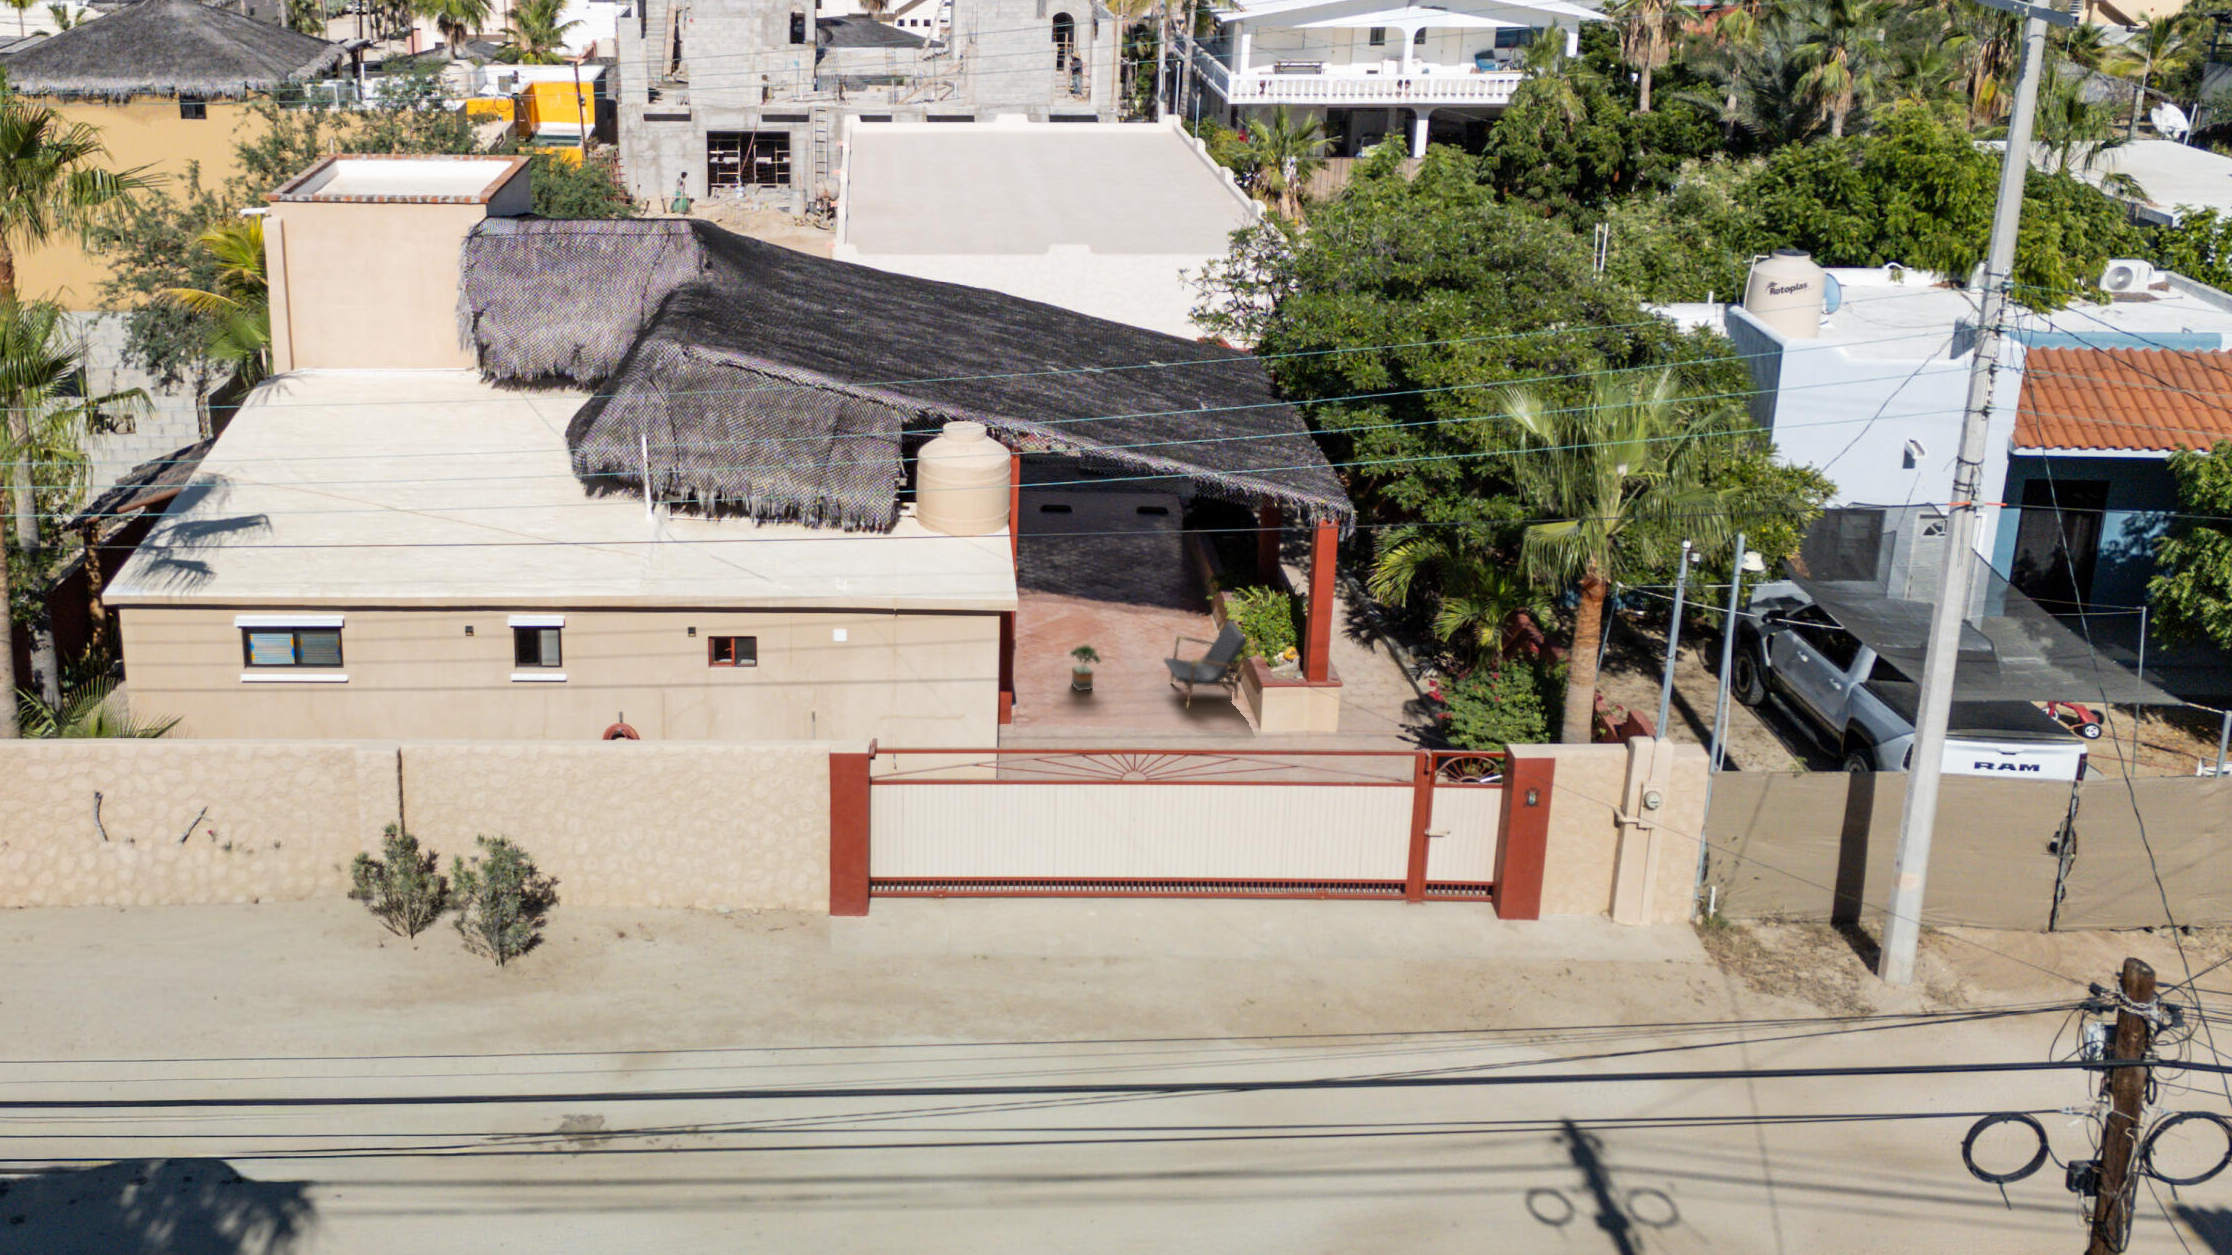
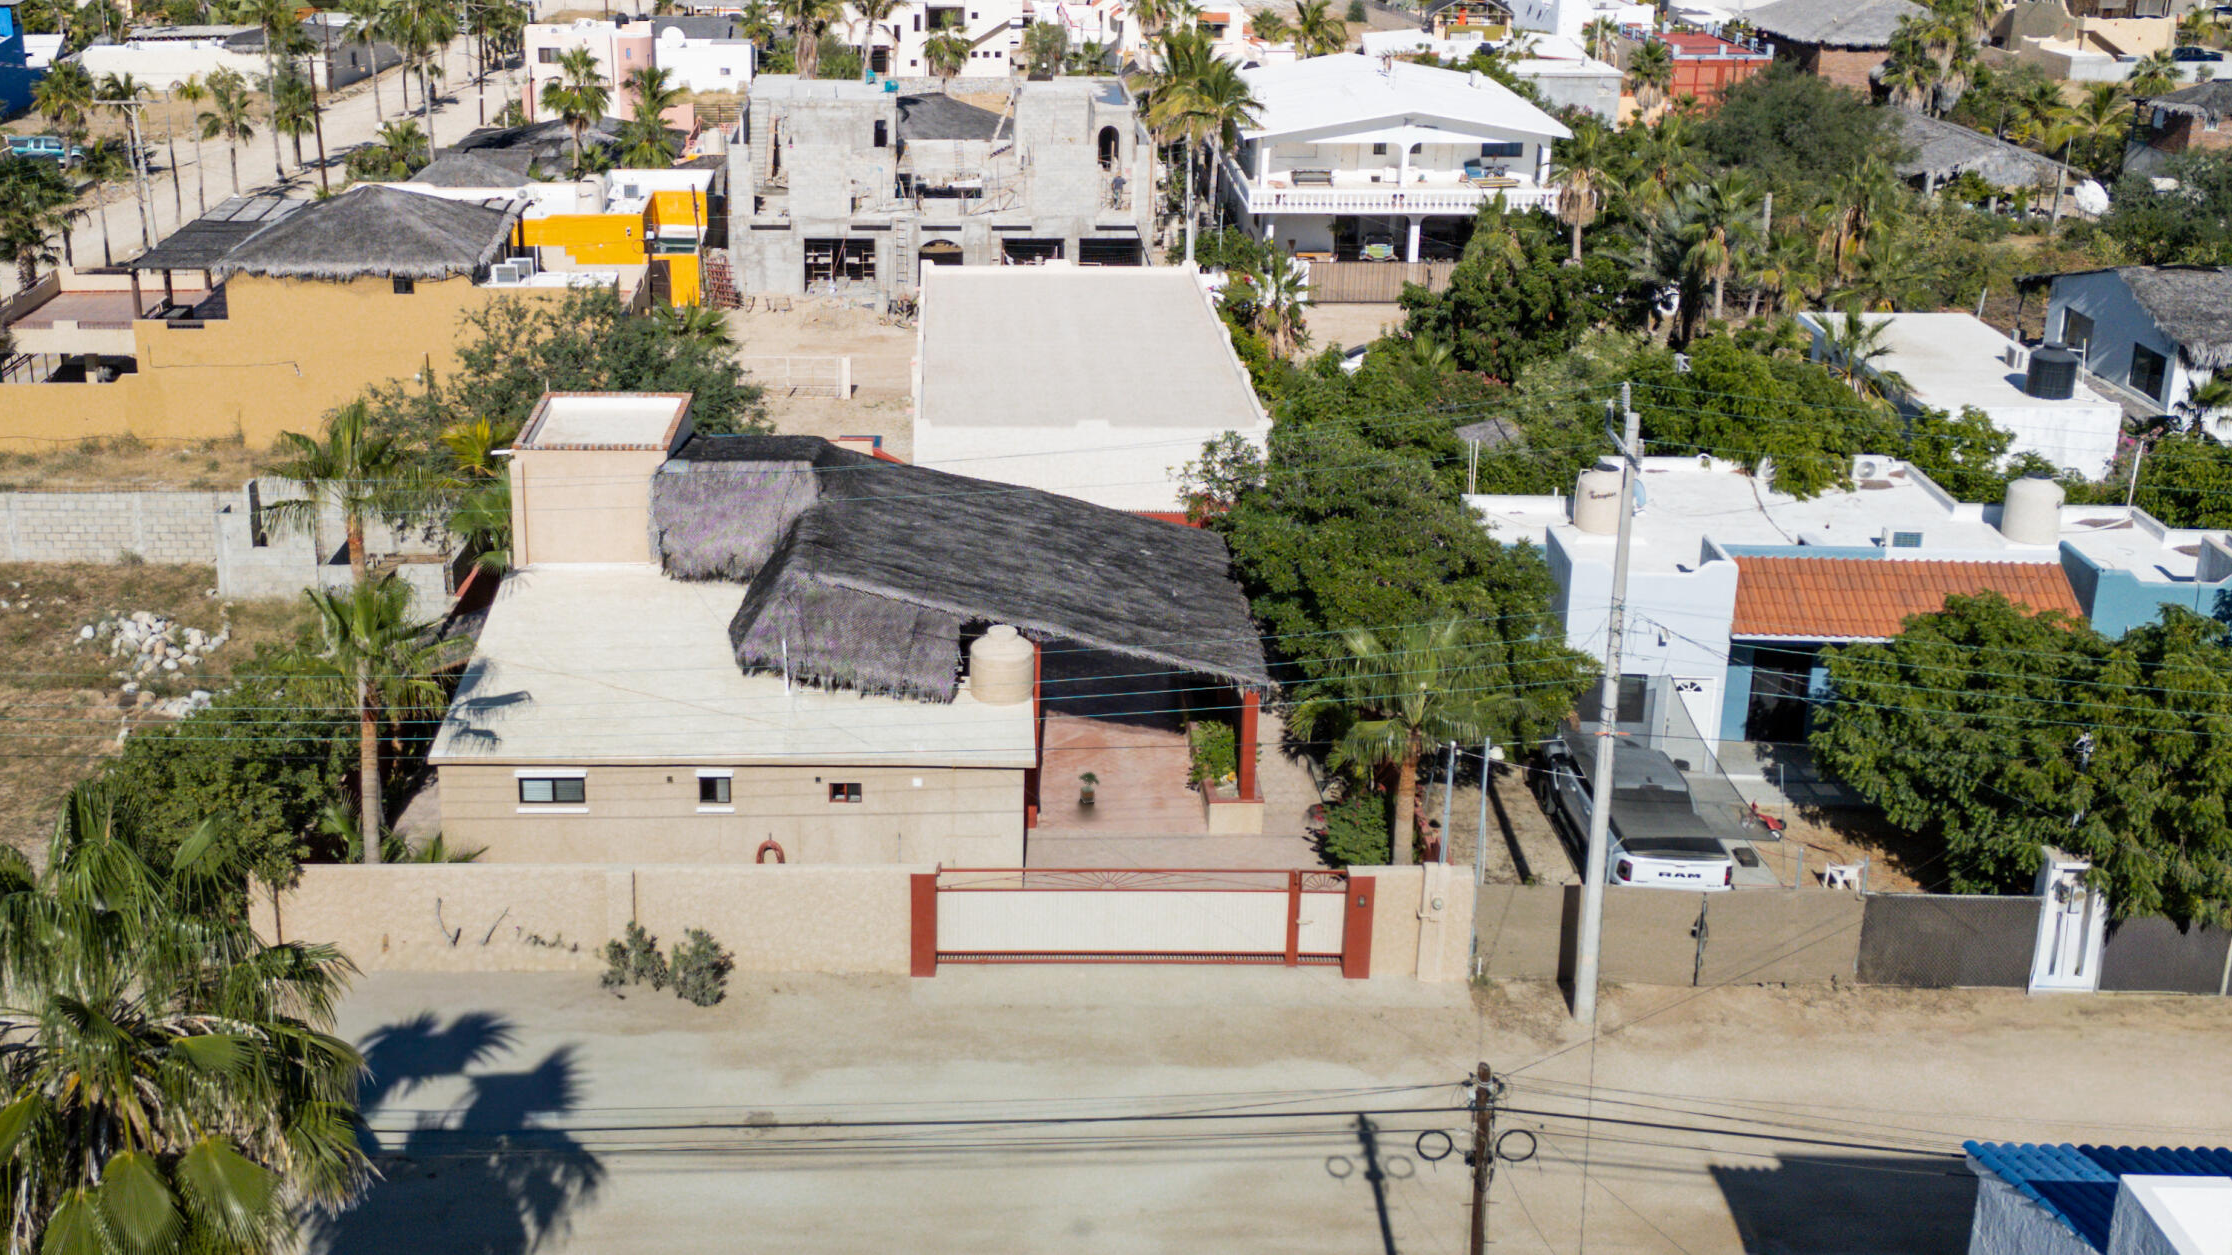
lounge chair: present [1164,621,1247,707] -> none [1144,755,1200,818]

